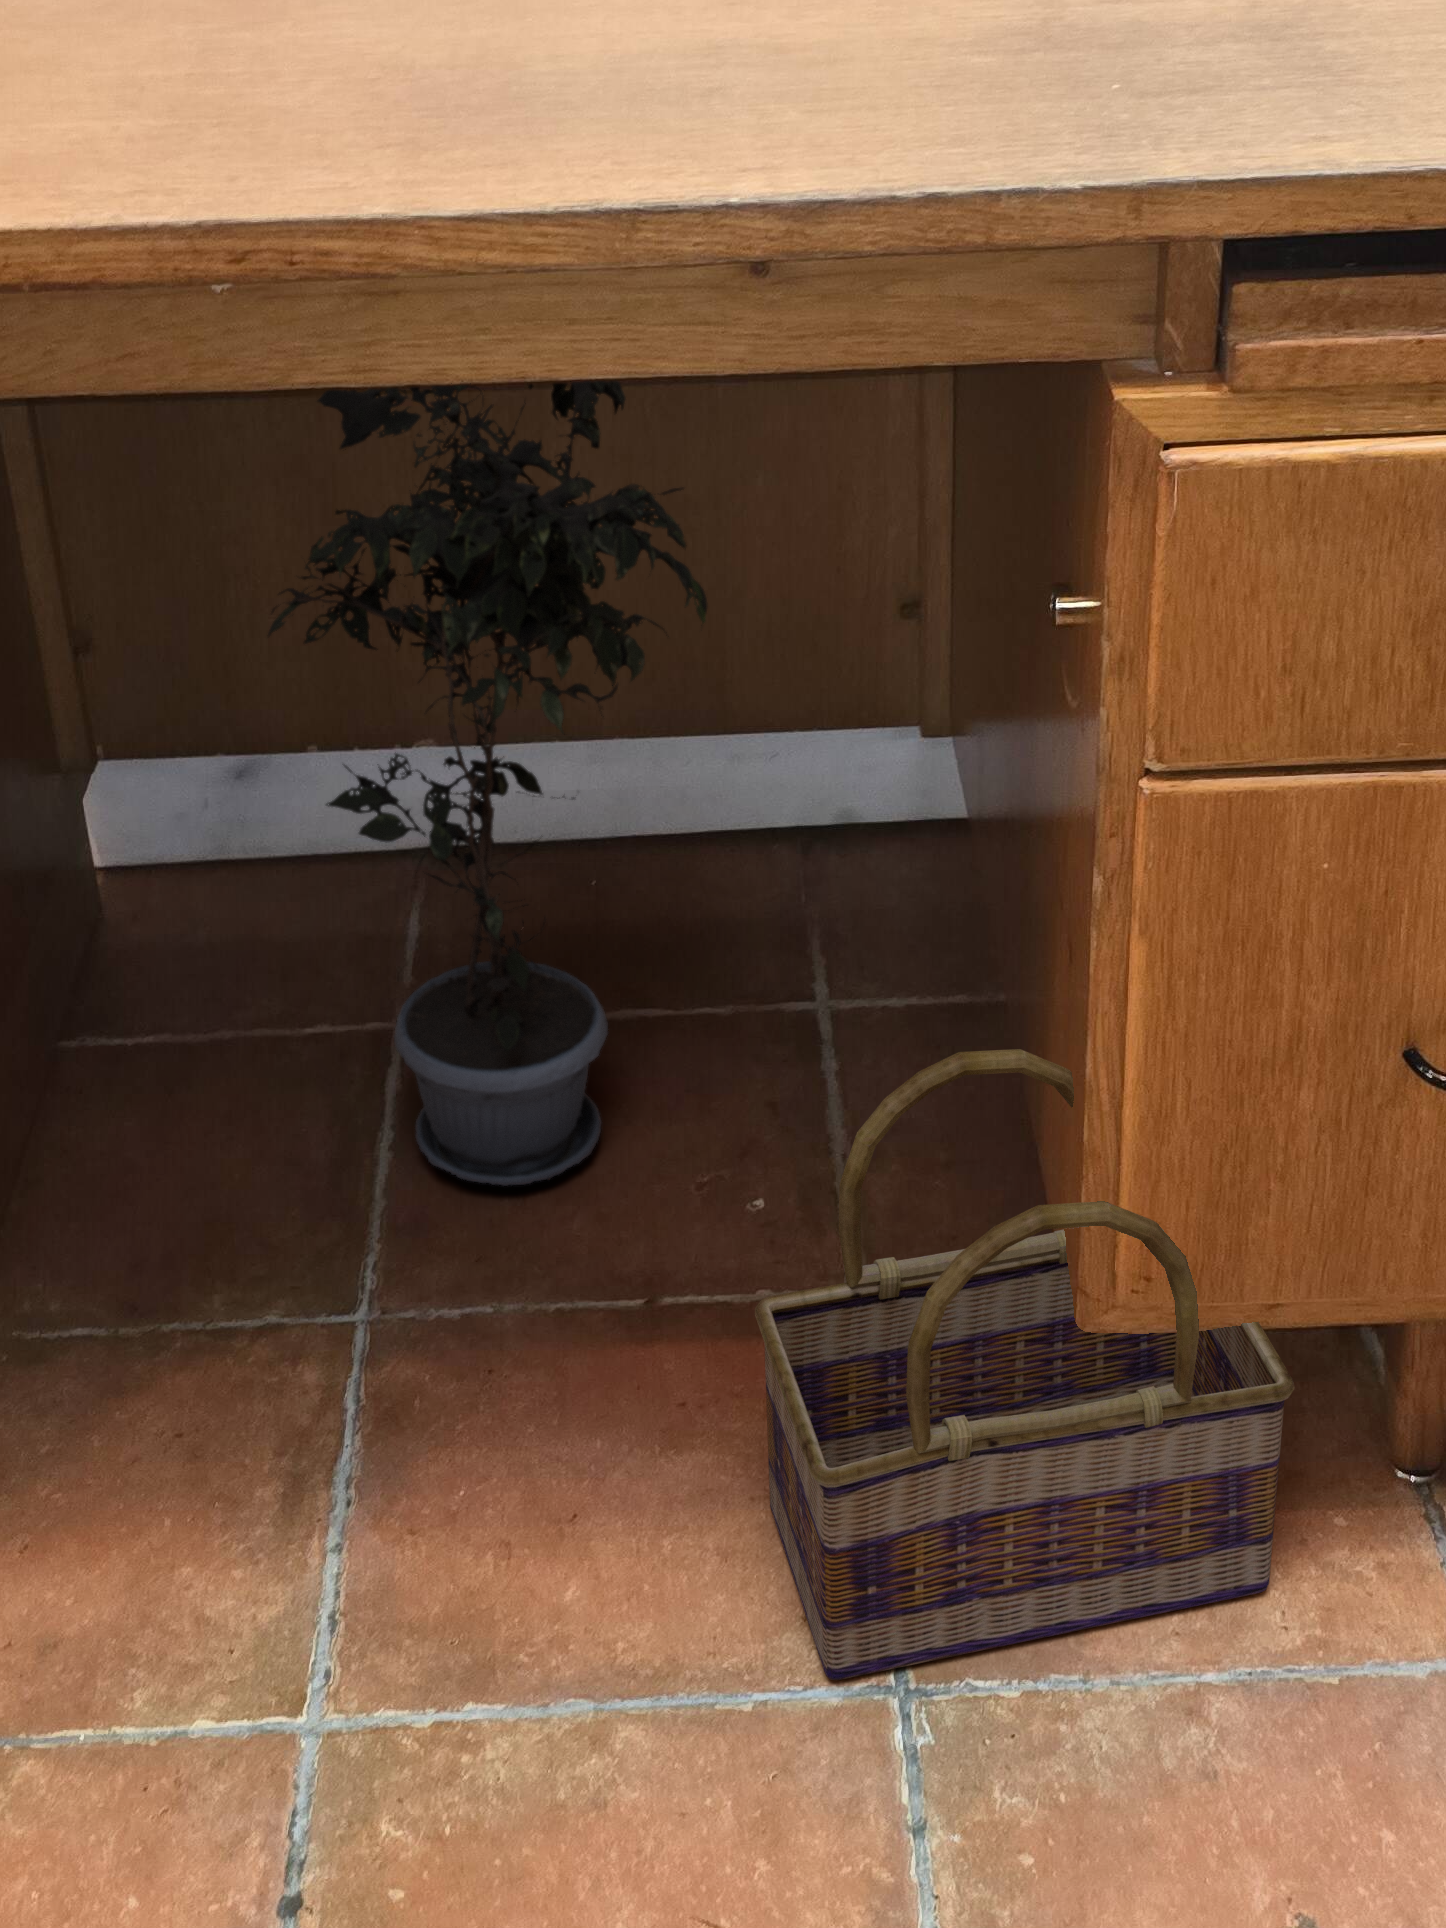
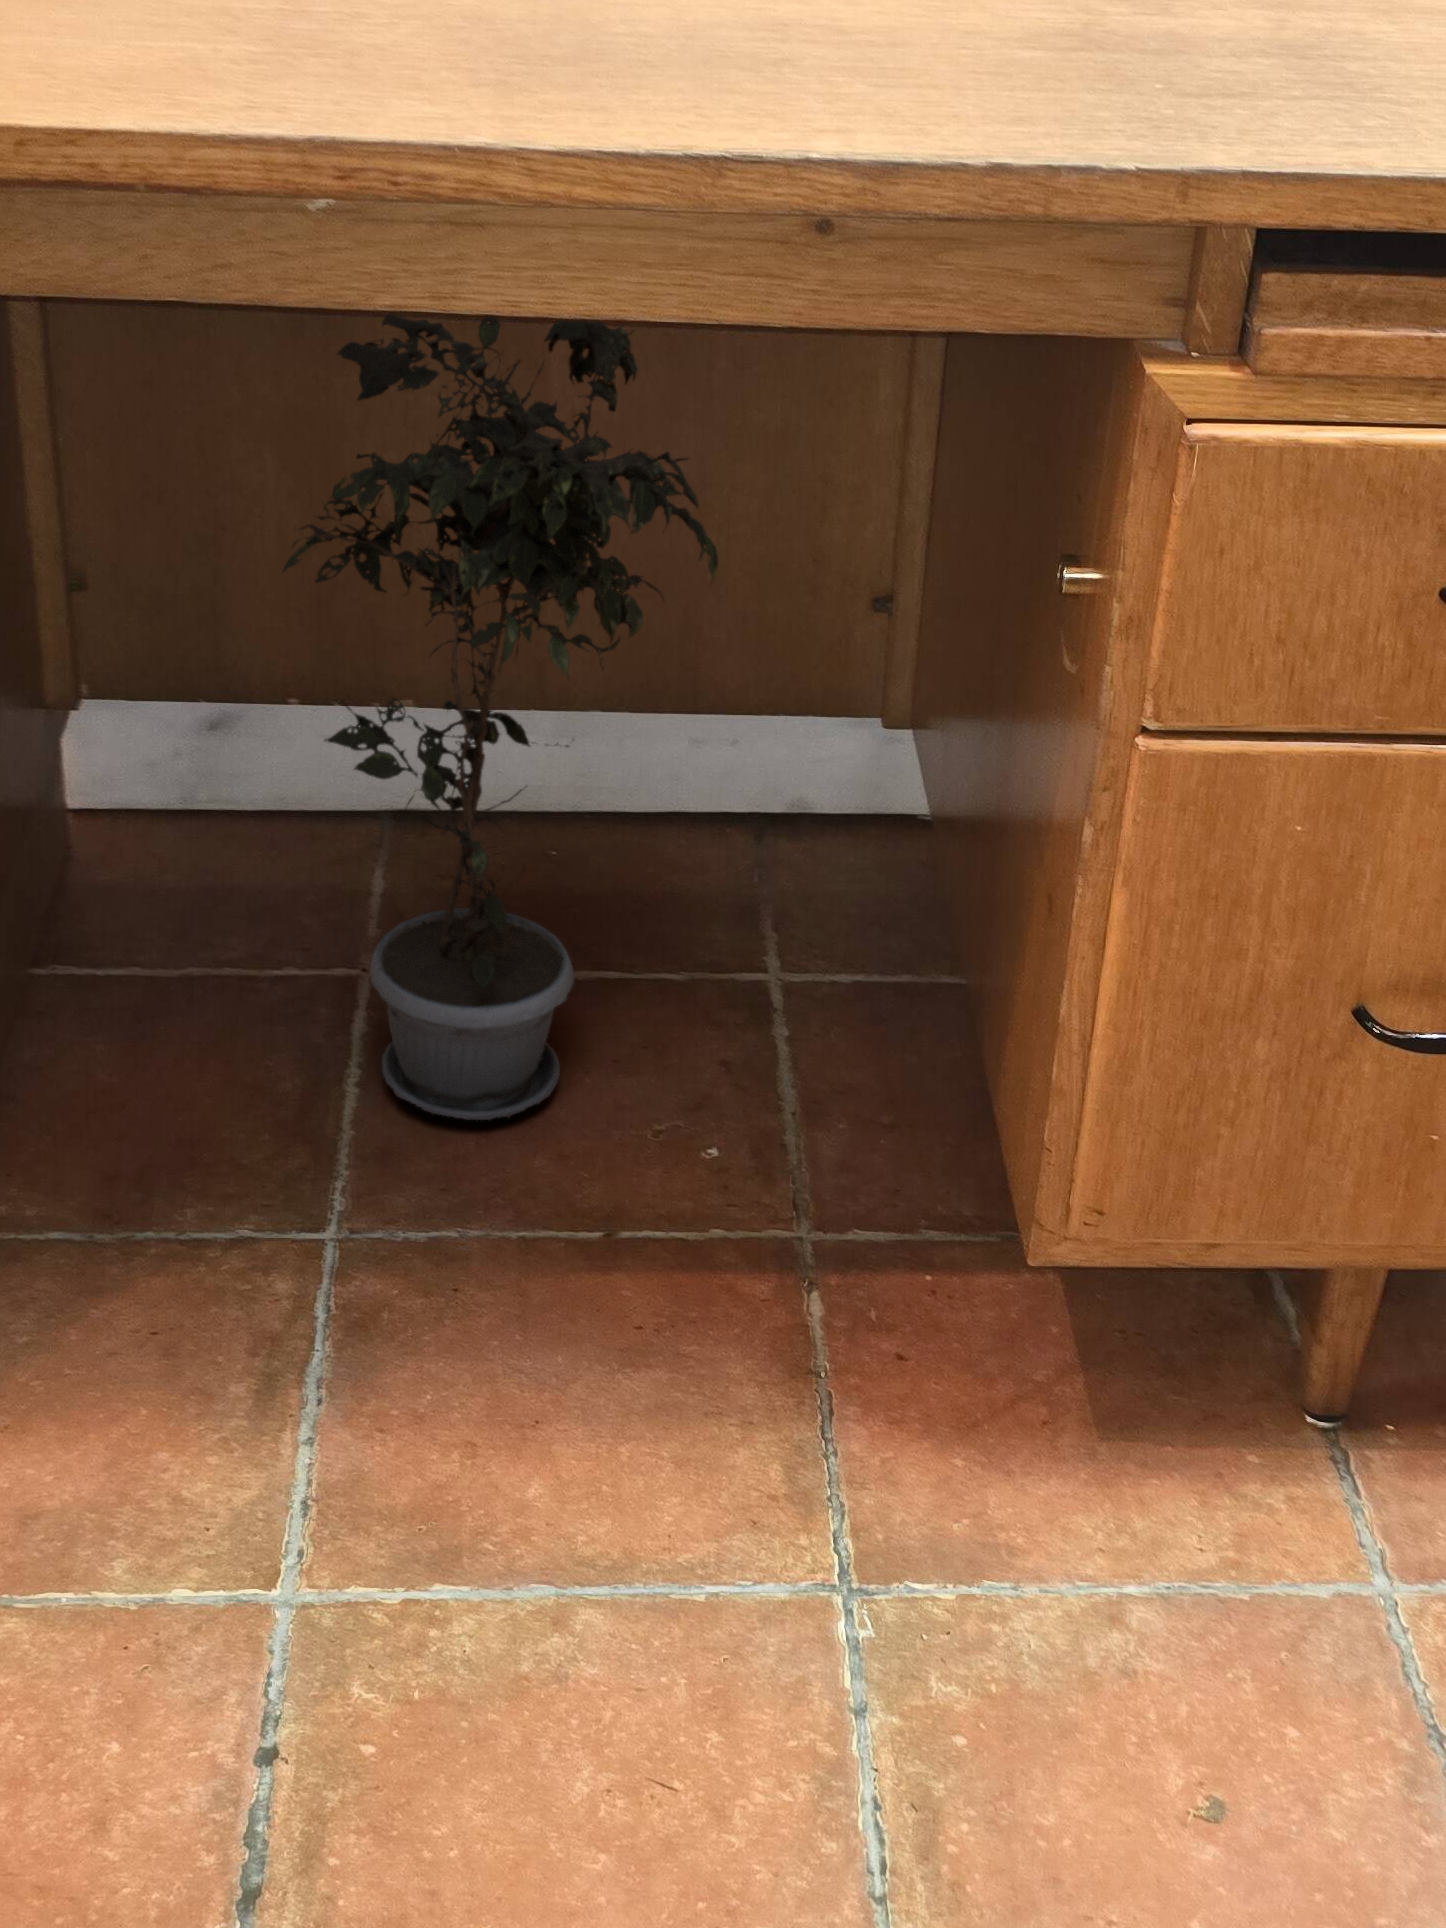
basket: present [755,1049,1295,1680] -> none [721,994,1227,1576]

